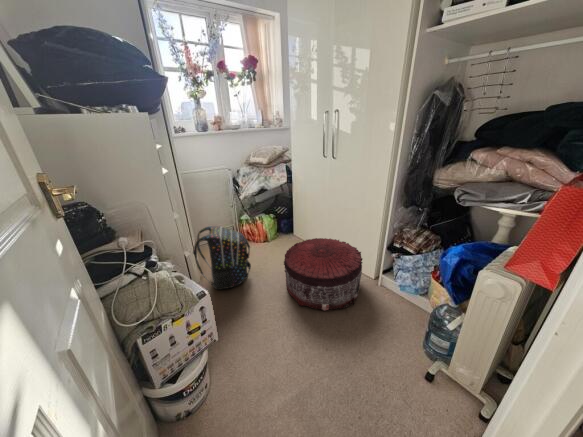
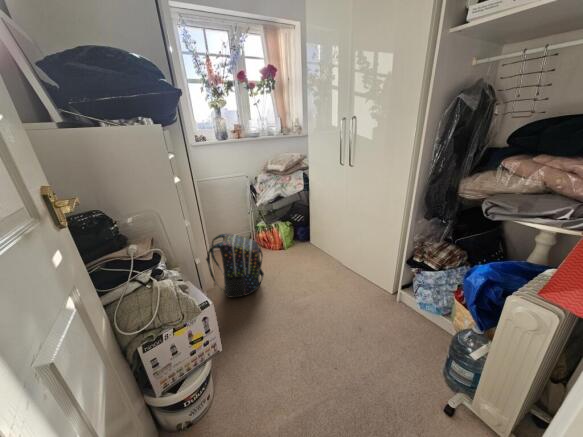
pouf: present [284,238,362,311] -> none [296,248,379,326]

